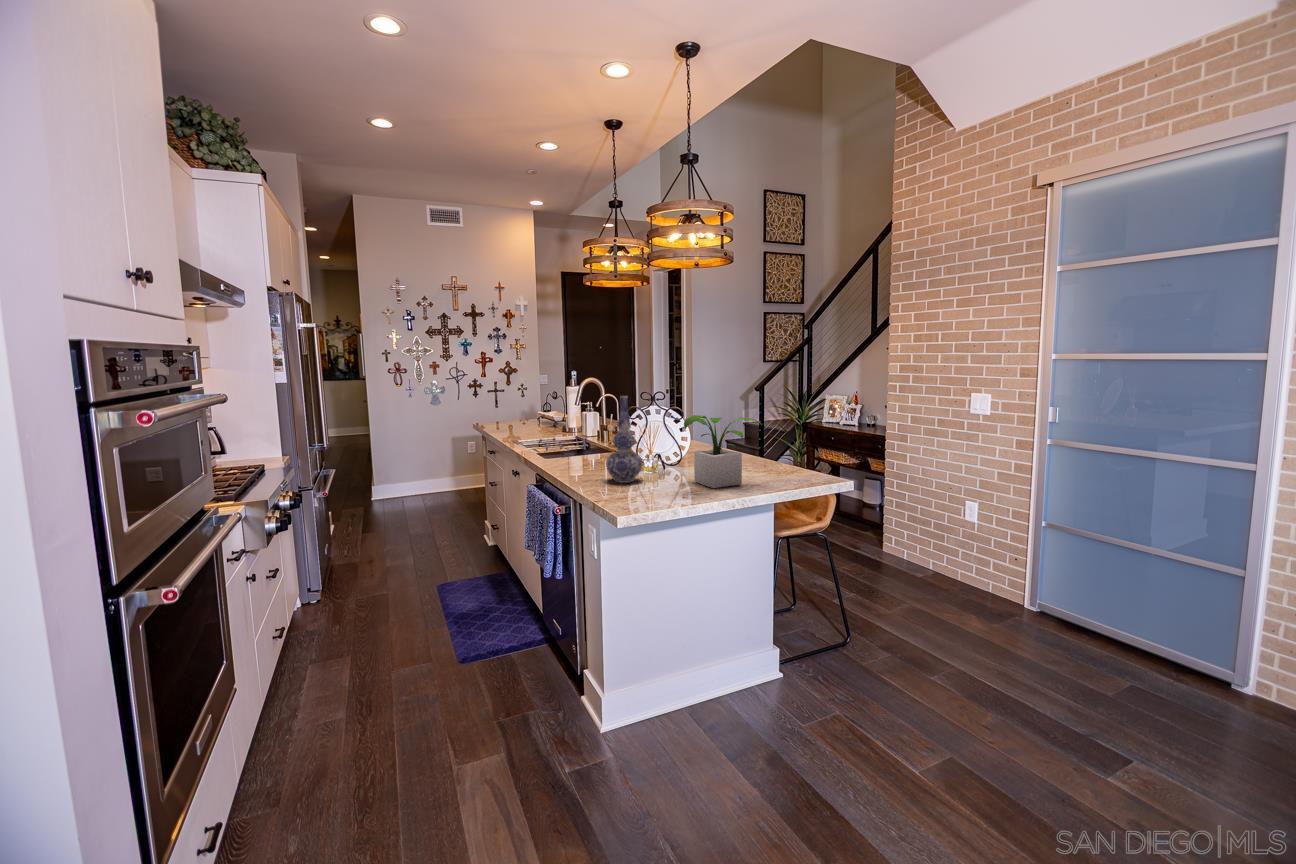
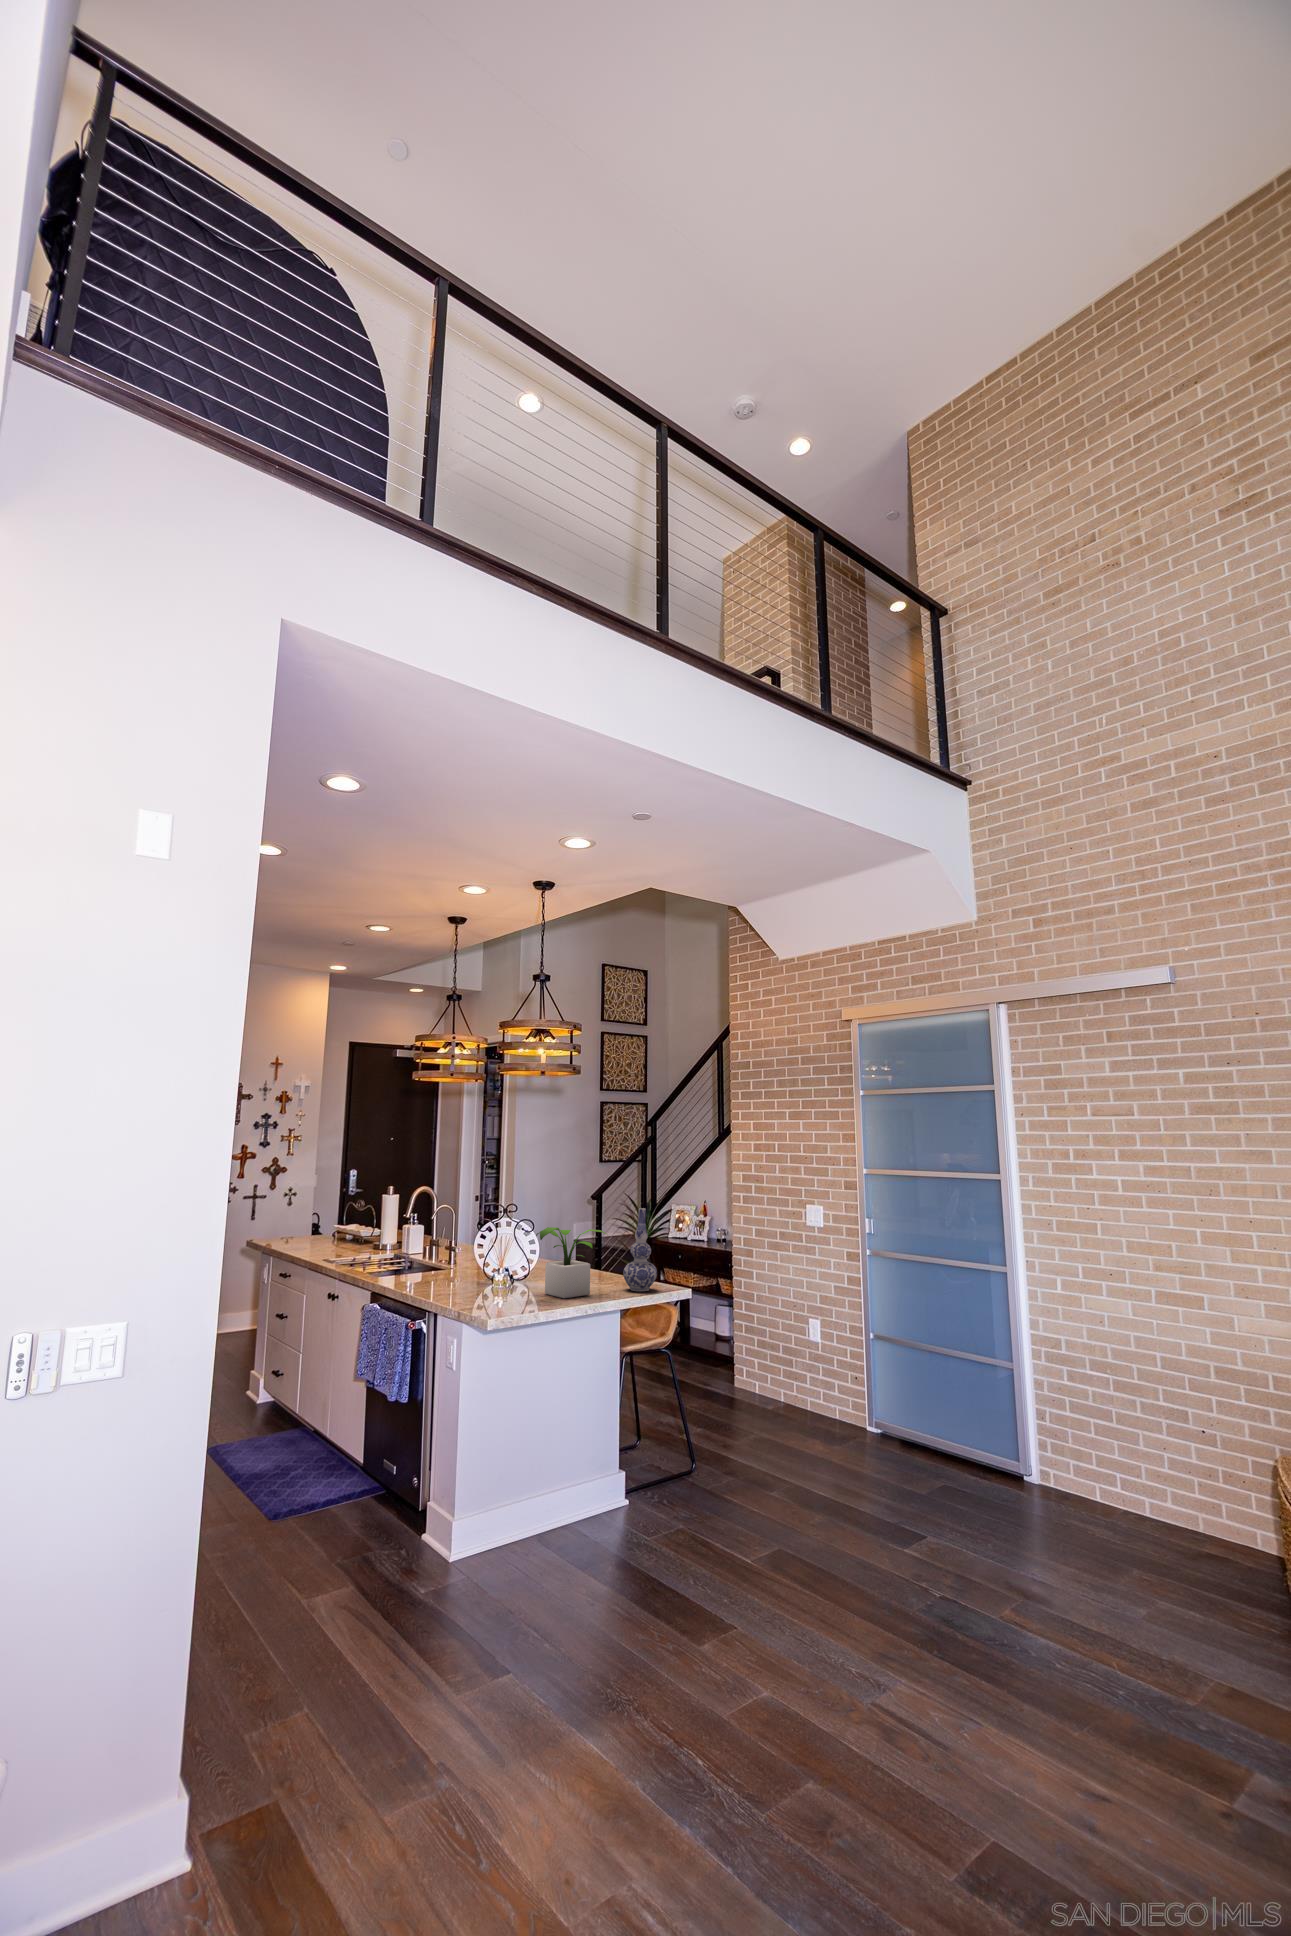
vase: present [606,396,642,483] -> present [623,1208,657,1291]

